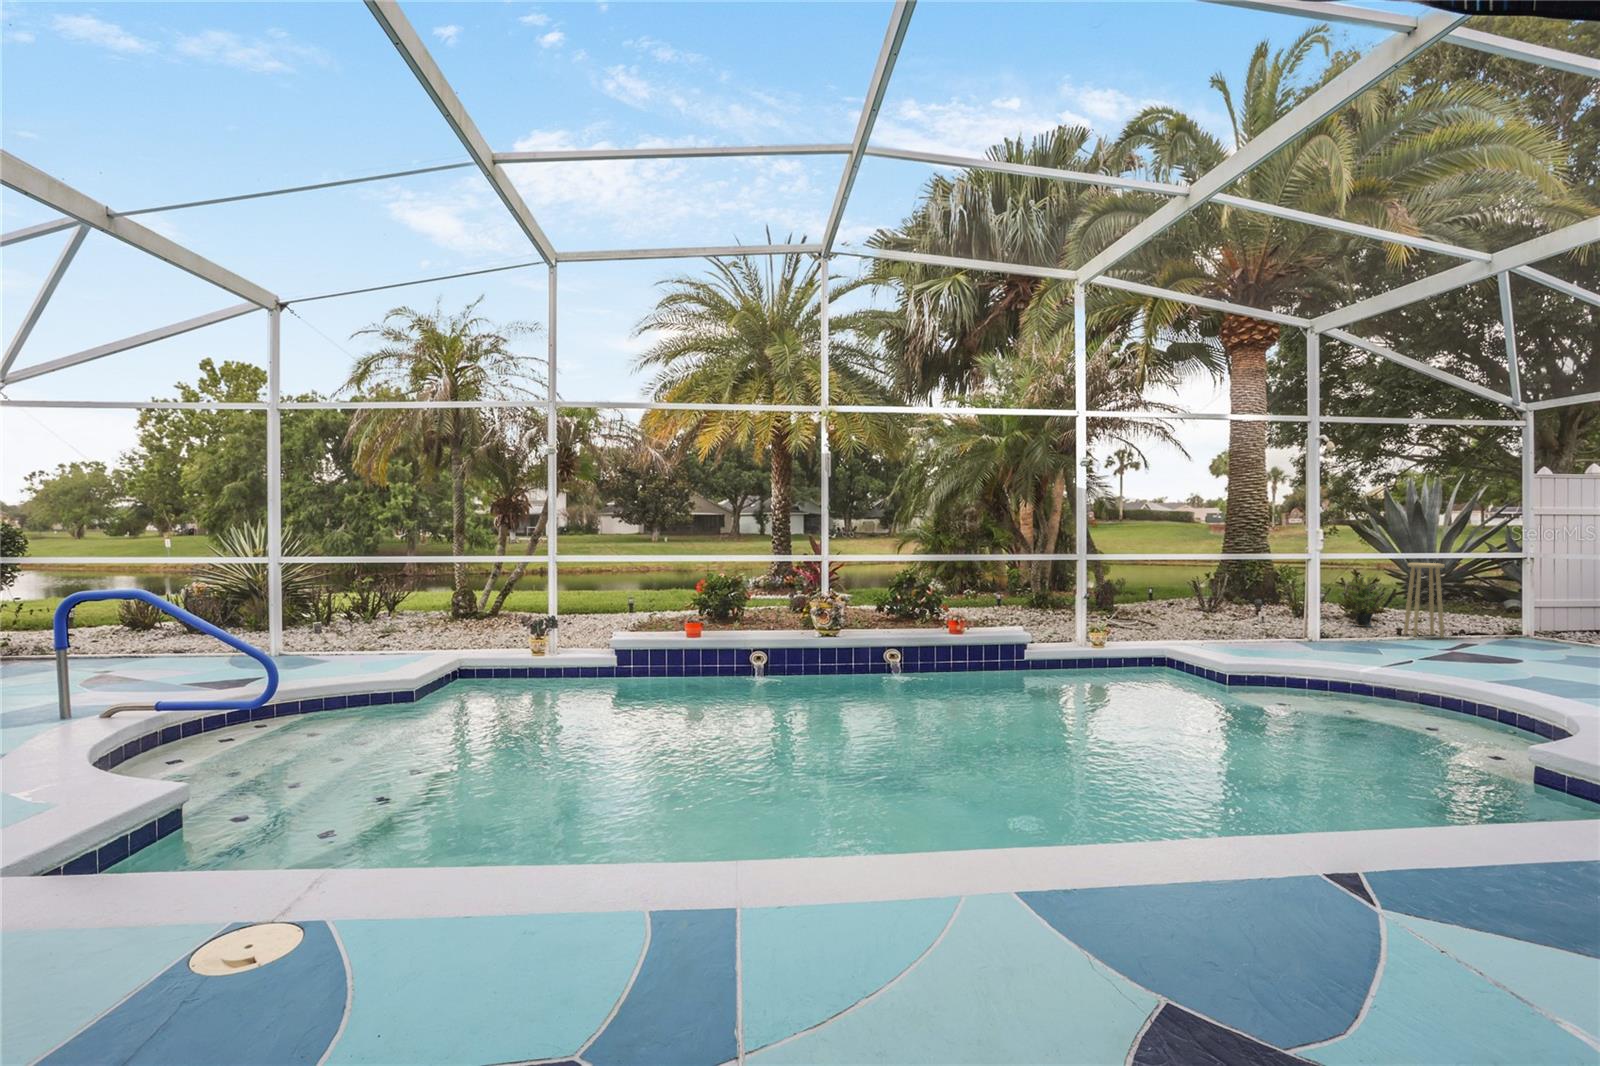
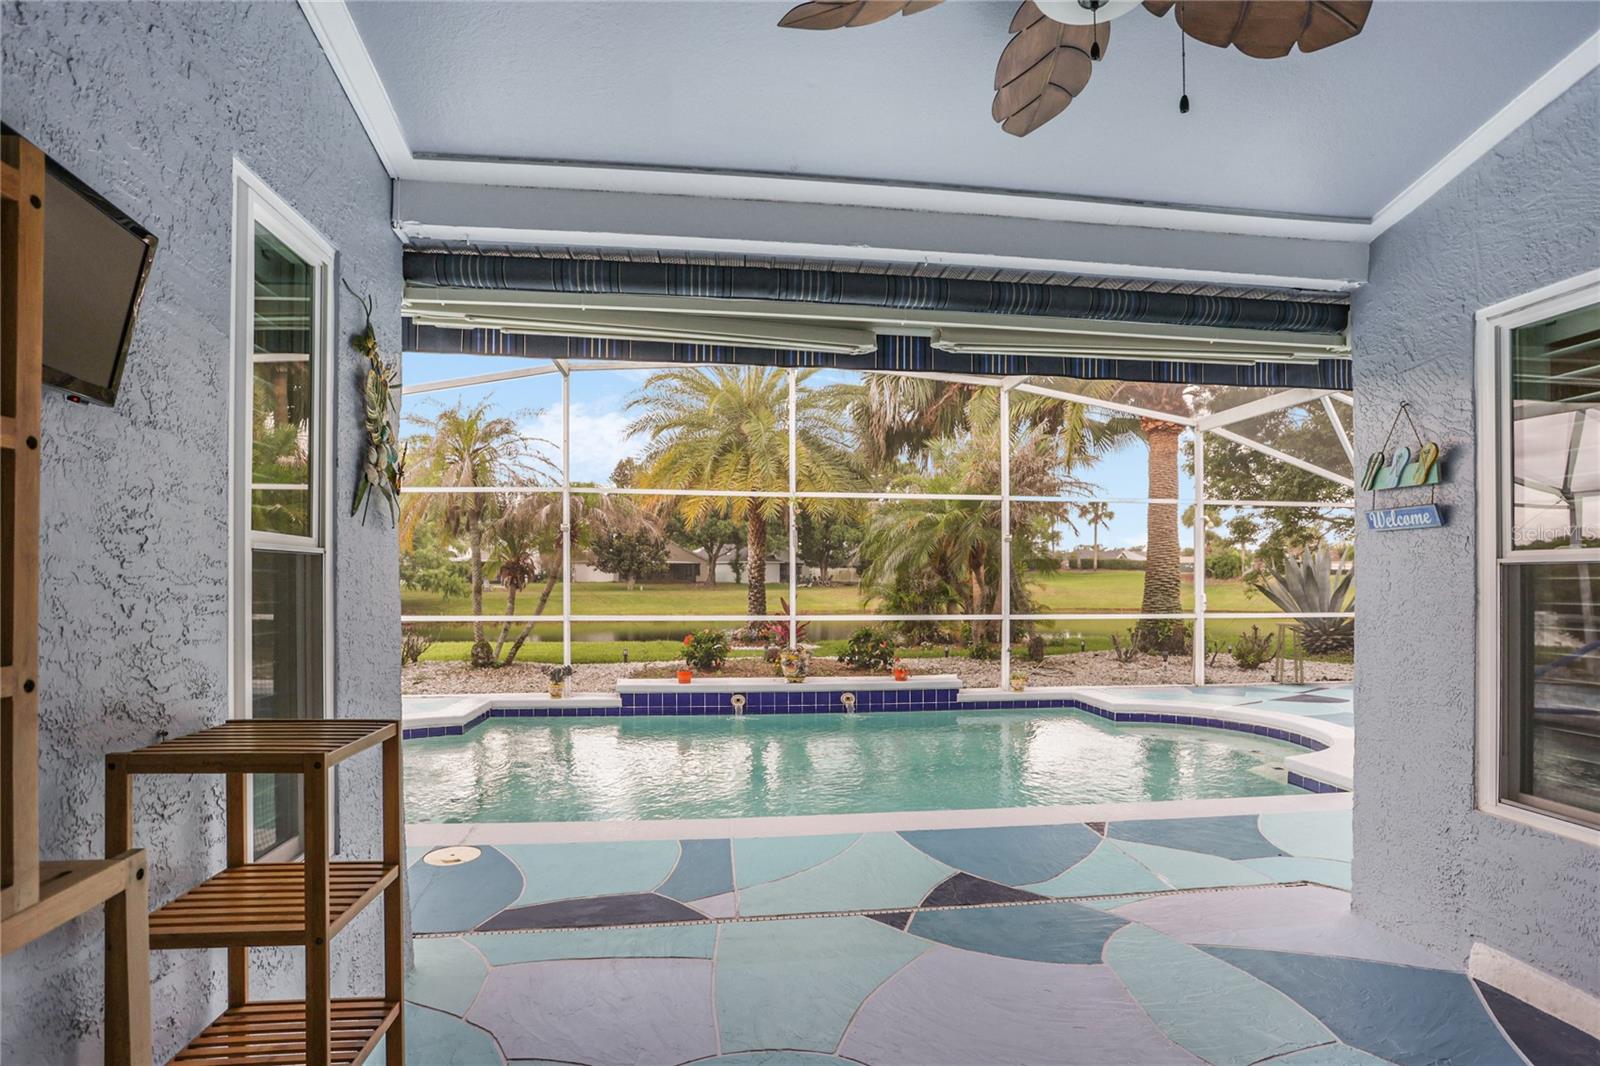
potted plant: present [1348,575,1381,627] -> none [1233,629,1260,675]

